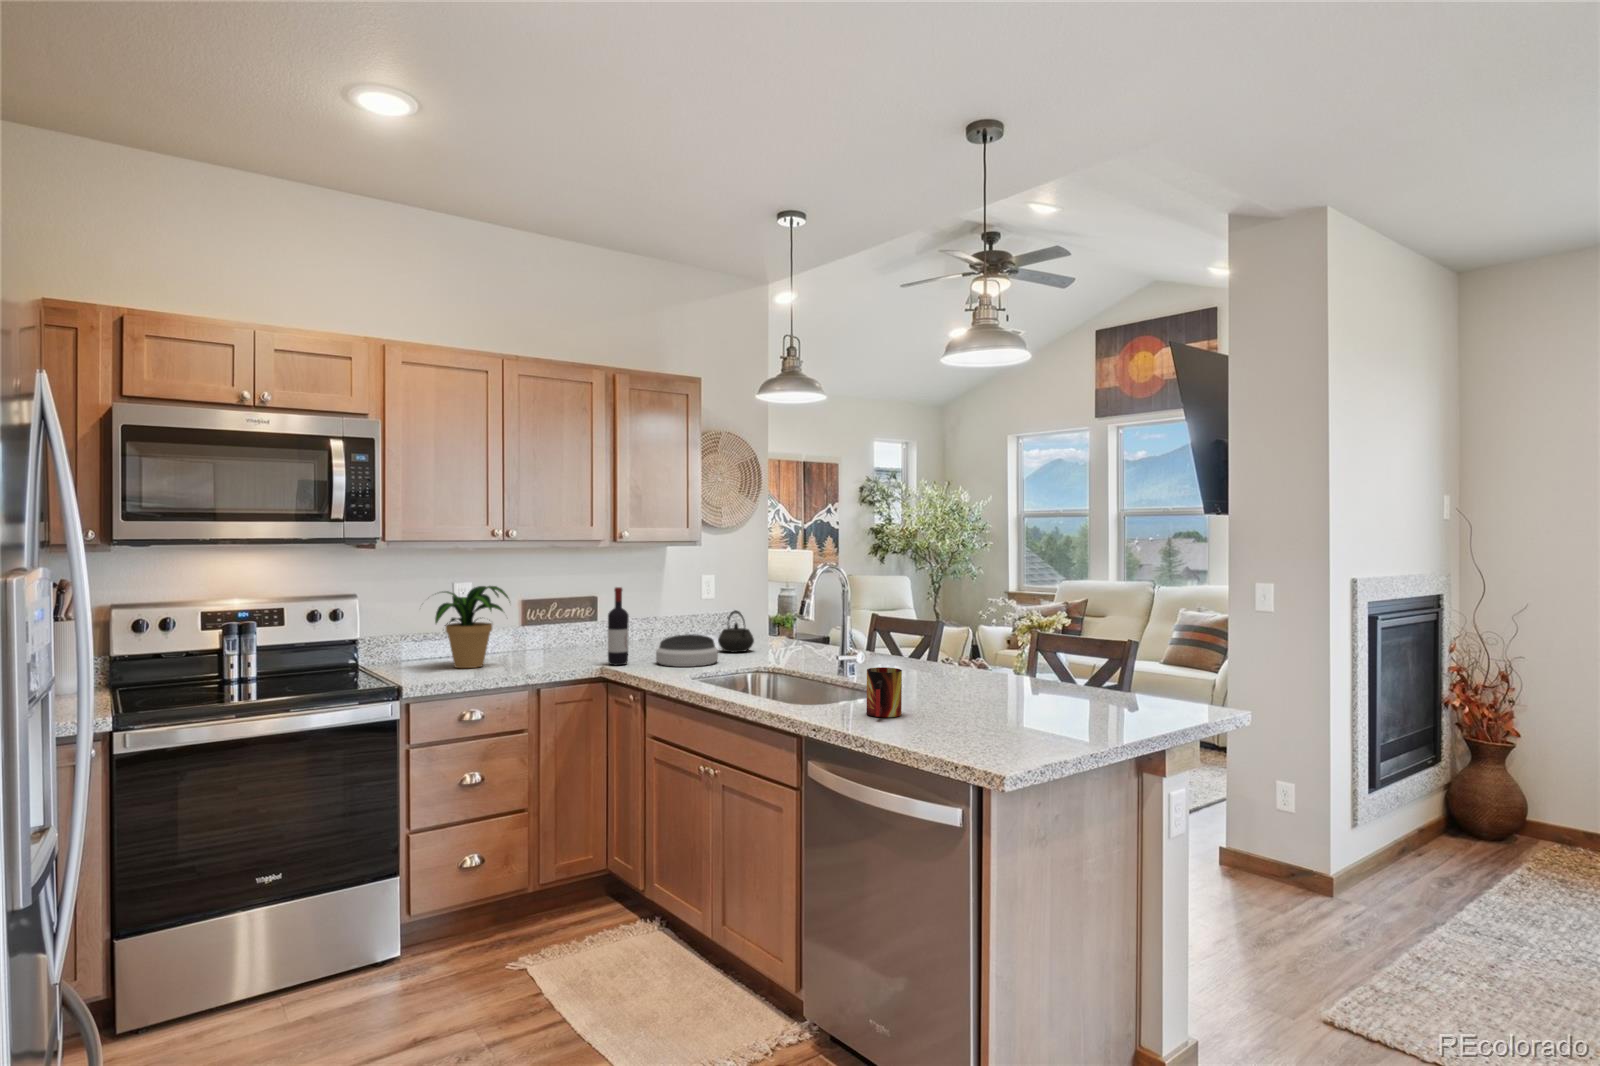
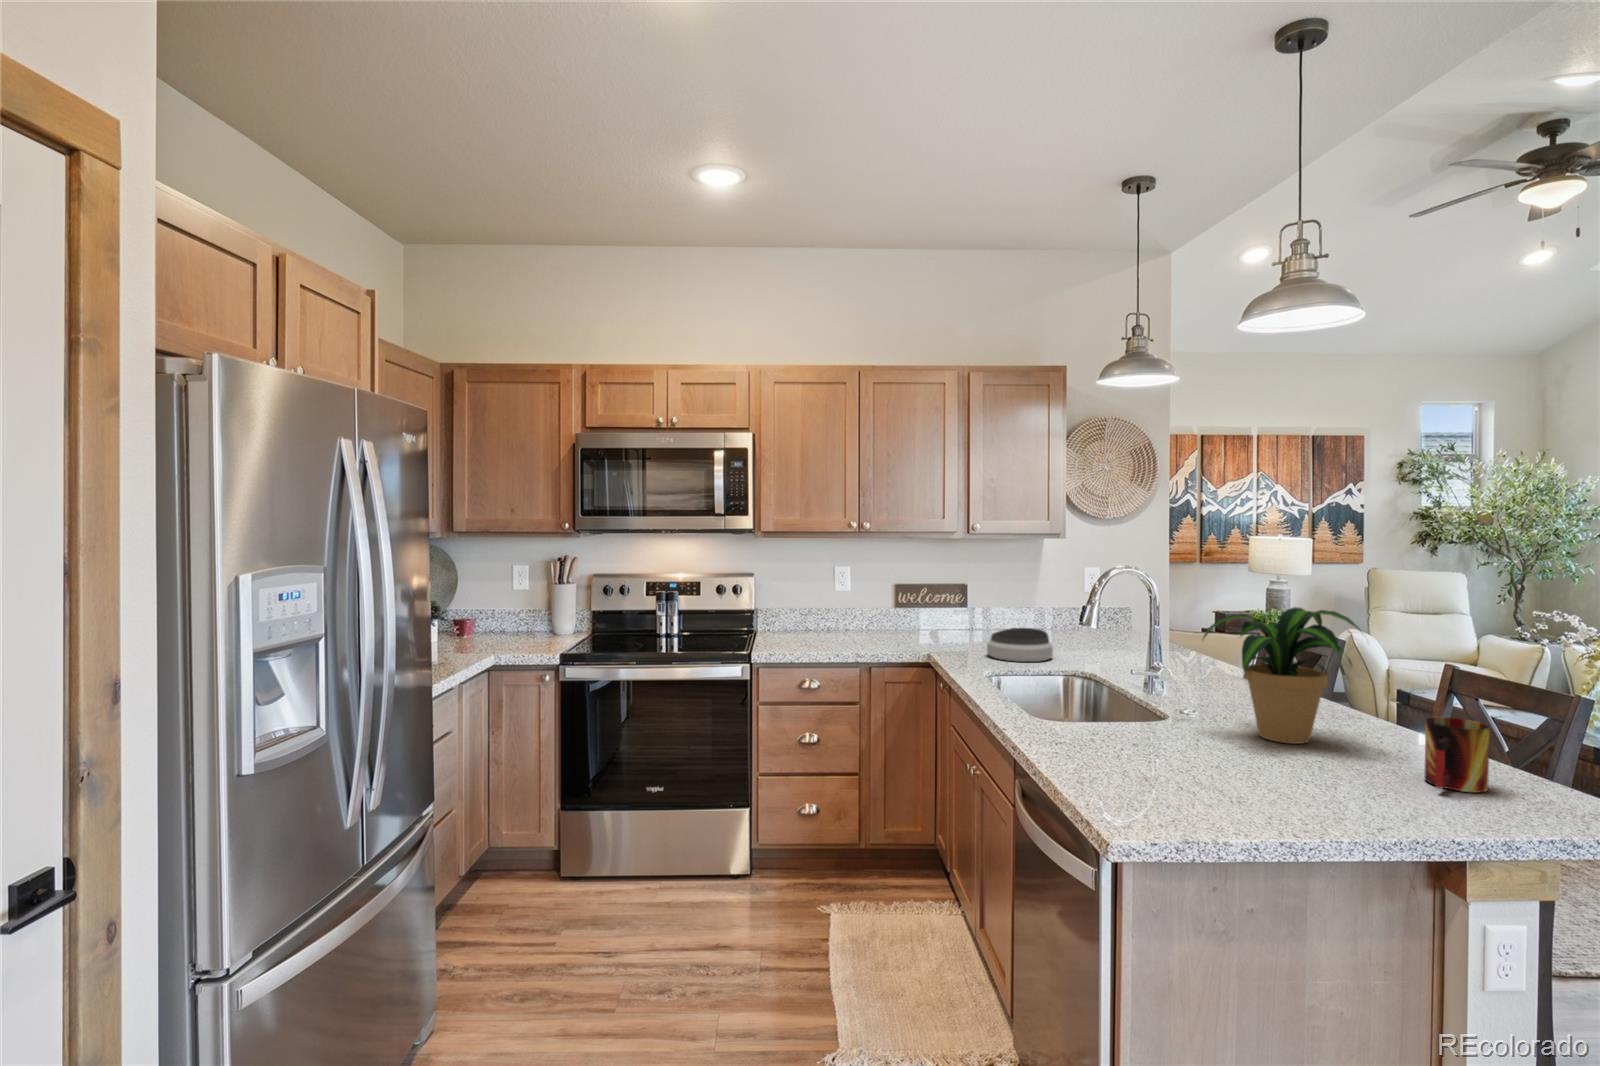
potted plant: present [435,586,509,668] -> present [1203,607,1360,744]
wine bottle: present [608,587,629,665] -> none [943,577,963,653]
kettle: present [718,610,754,652] -> none [1075,606,1116,651]
mug: present [867,667,902,717] -> present [1424,717,1489,793]

